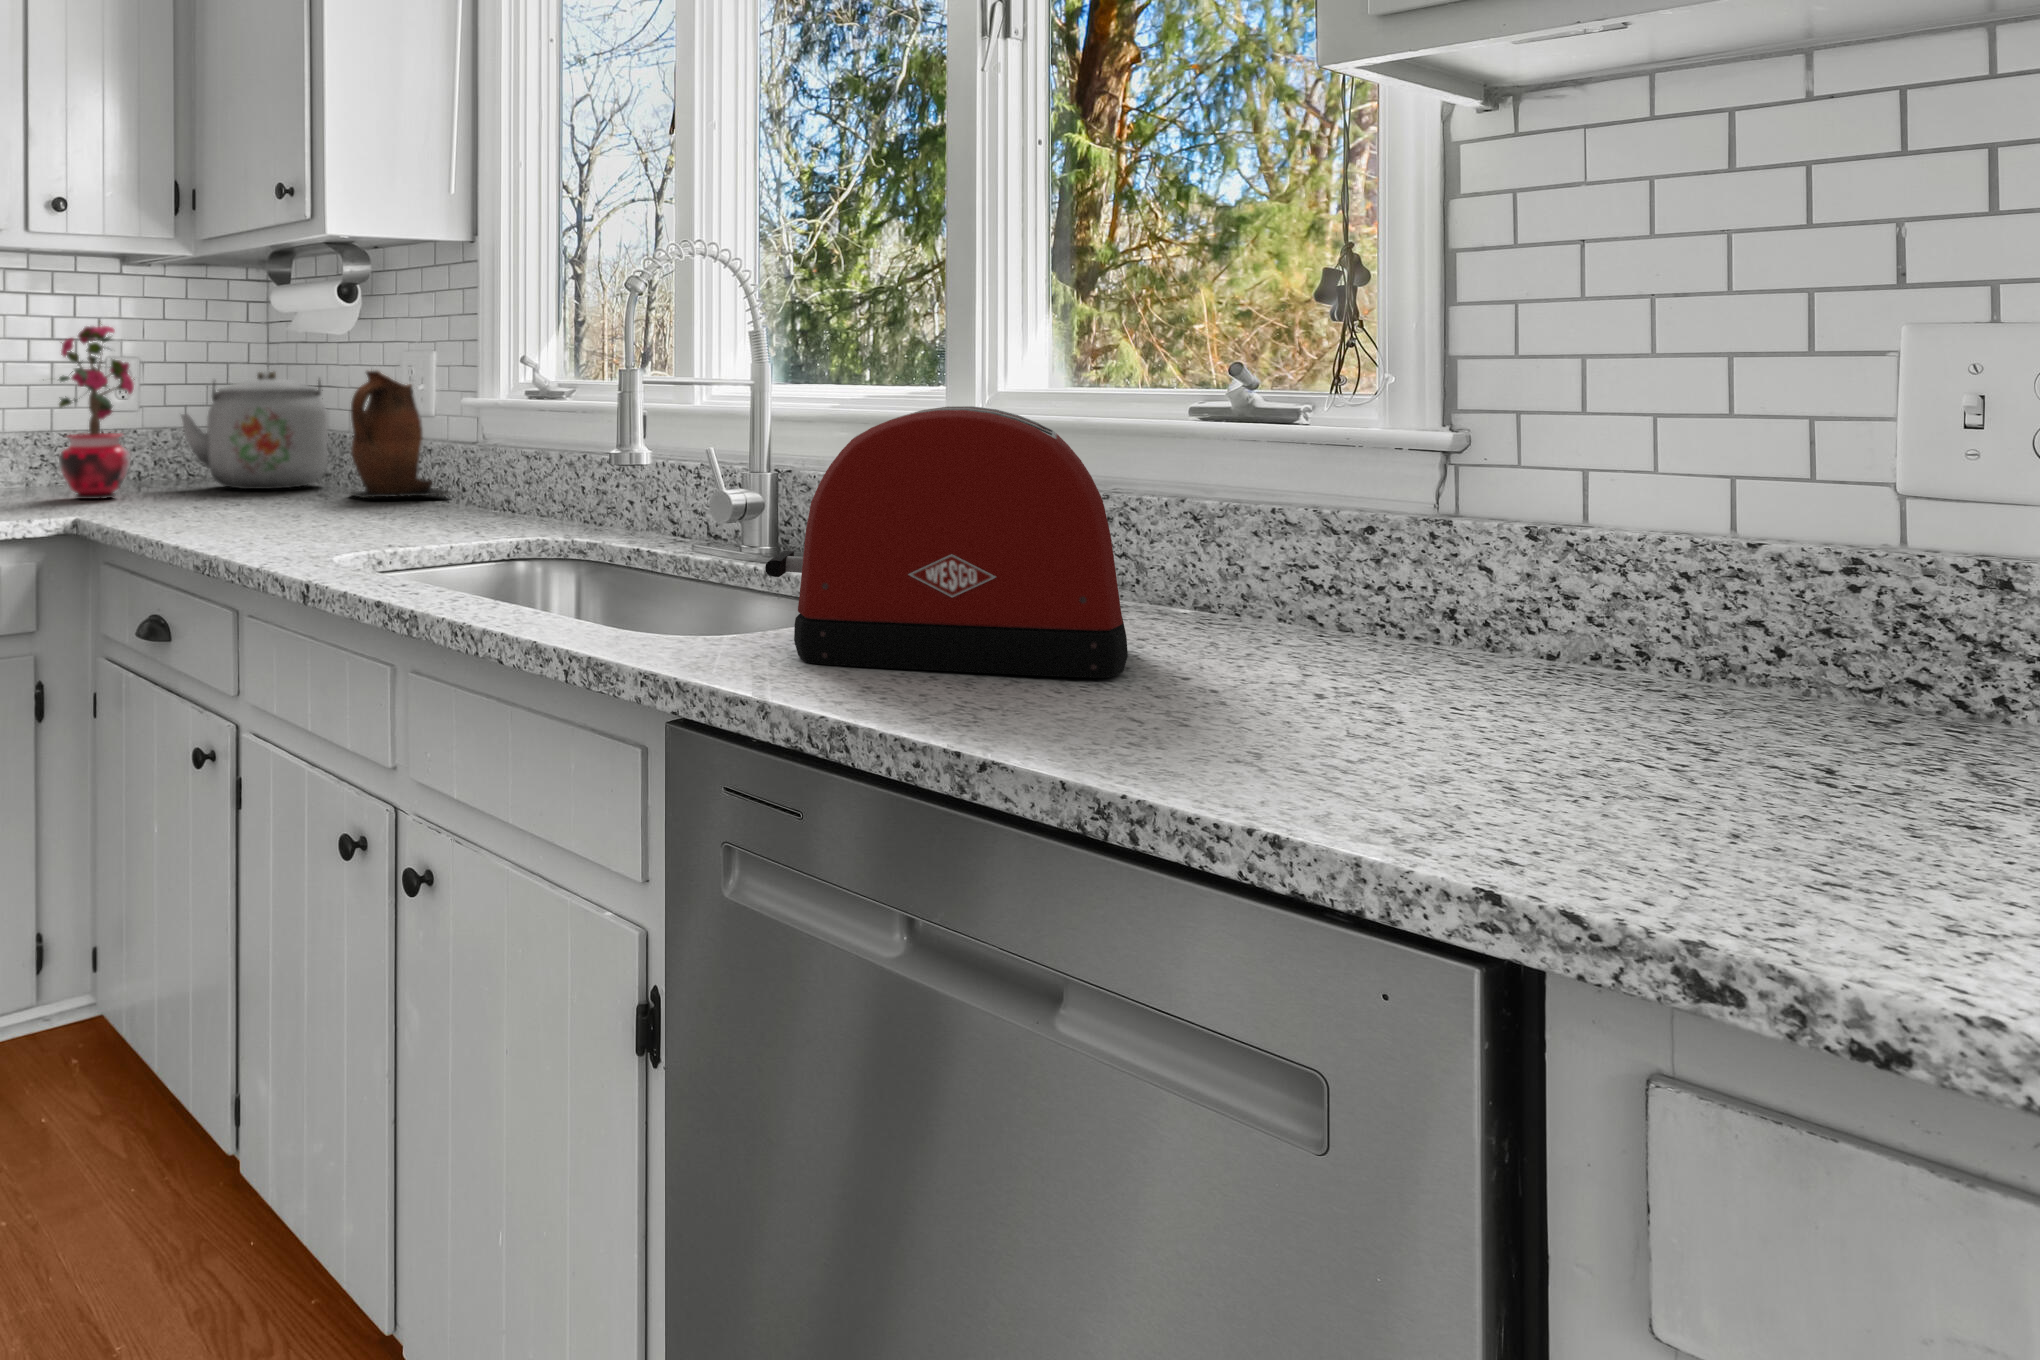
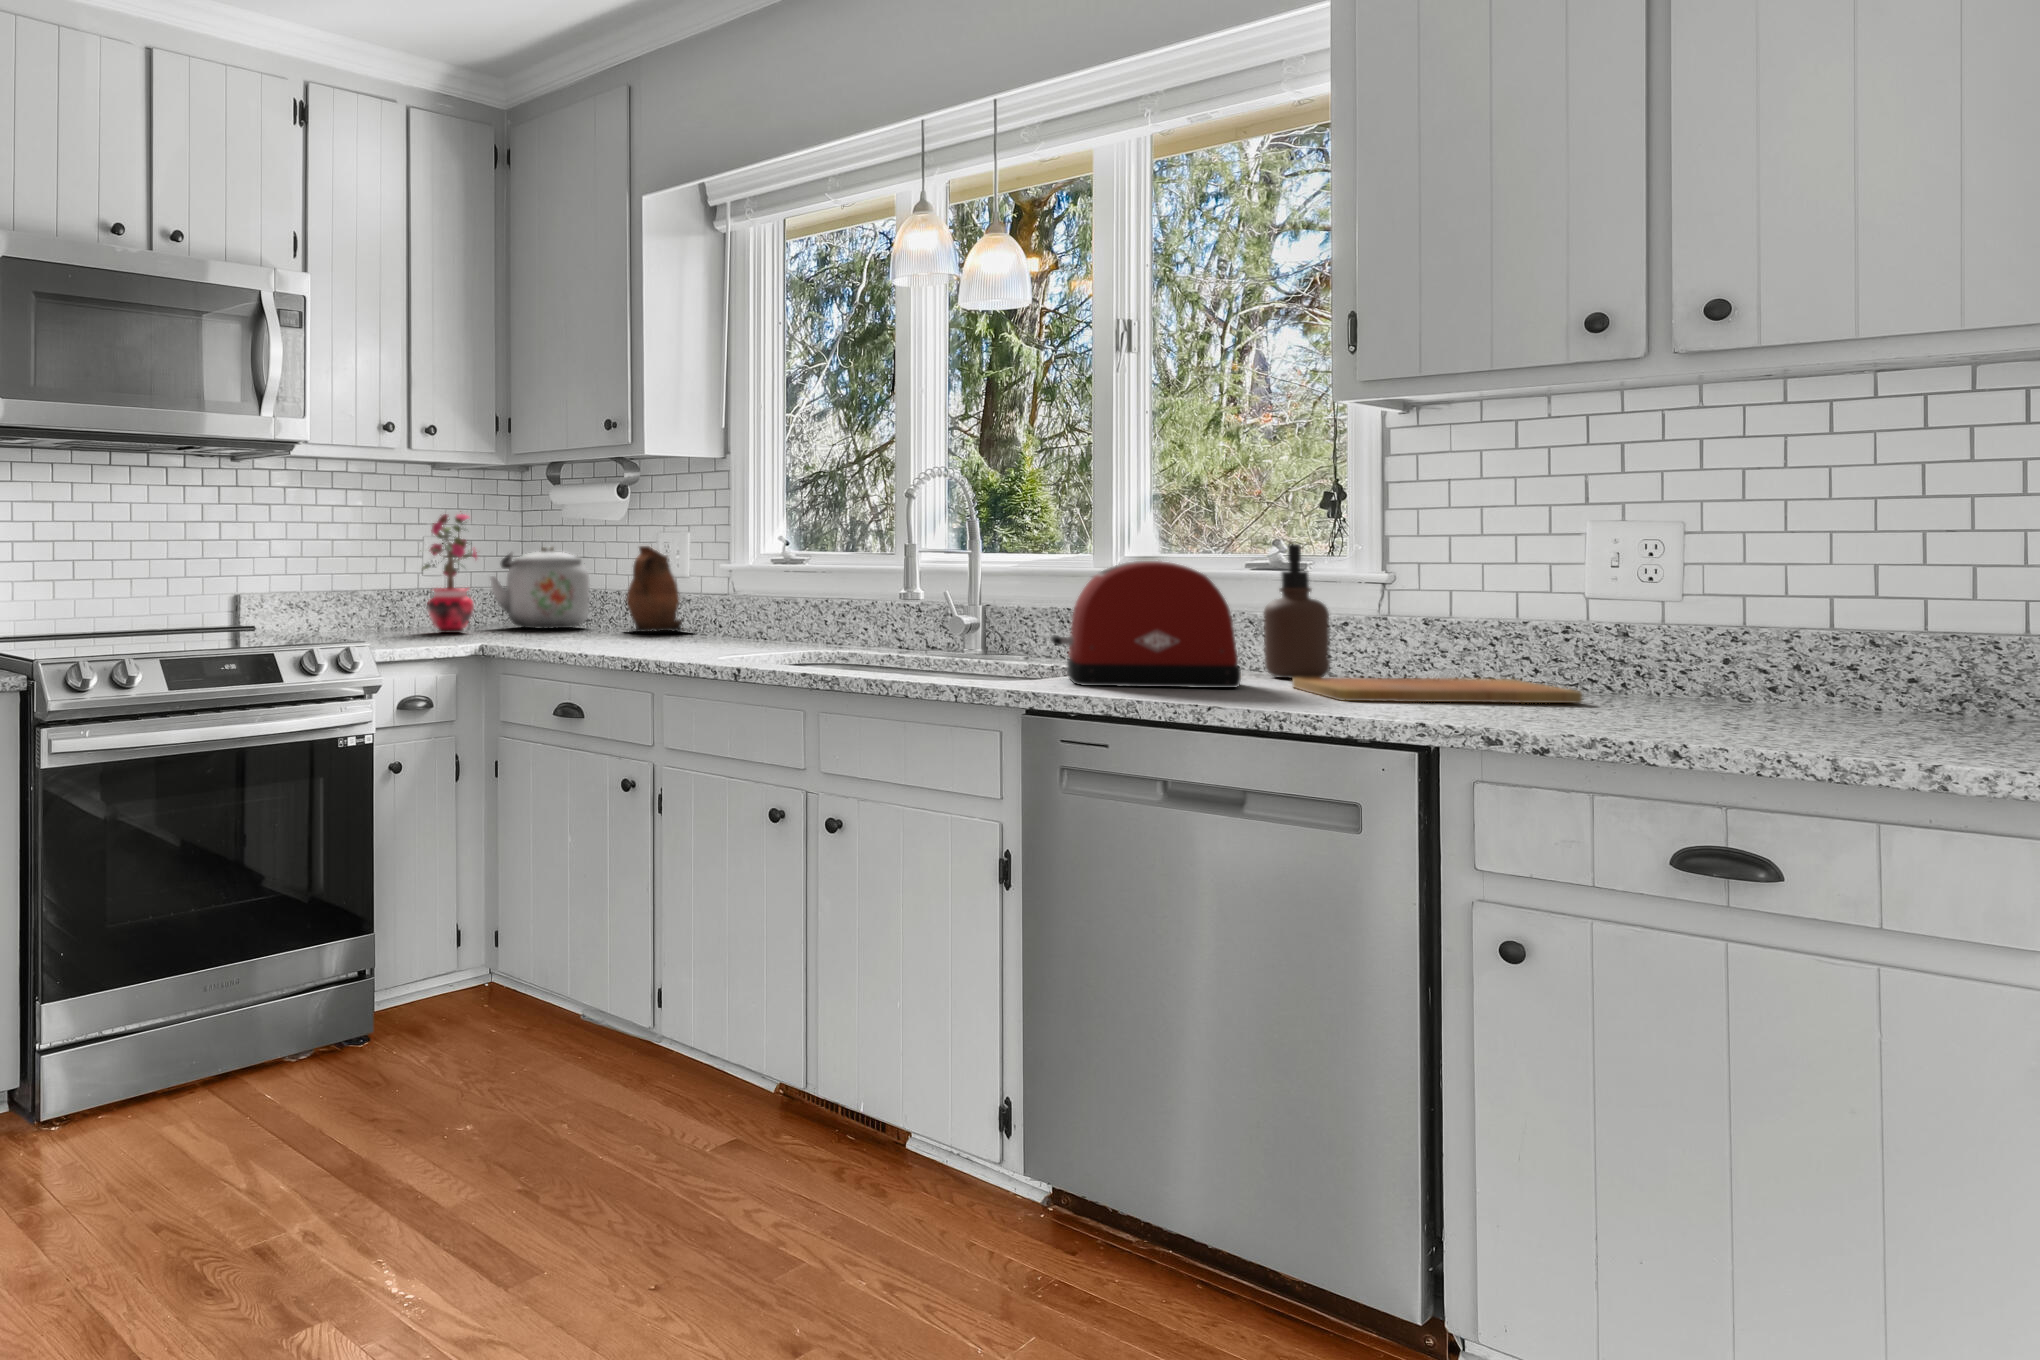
soap dispenser: none [1212,370,1340,638] -> present [1264,544,1330,678]
cutting board: none [1240,651,1908,762] -> present [1292,677,1582,703]

